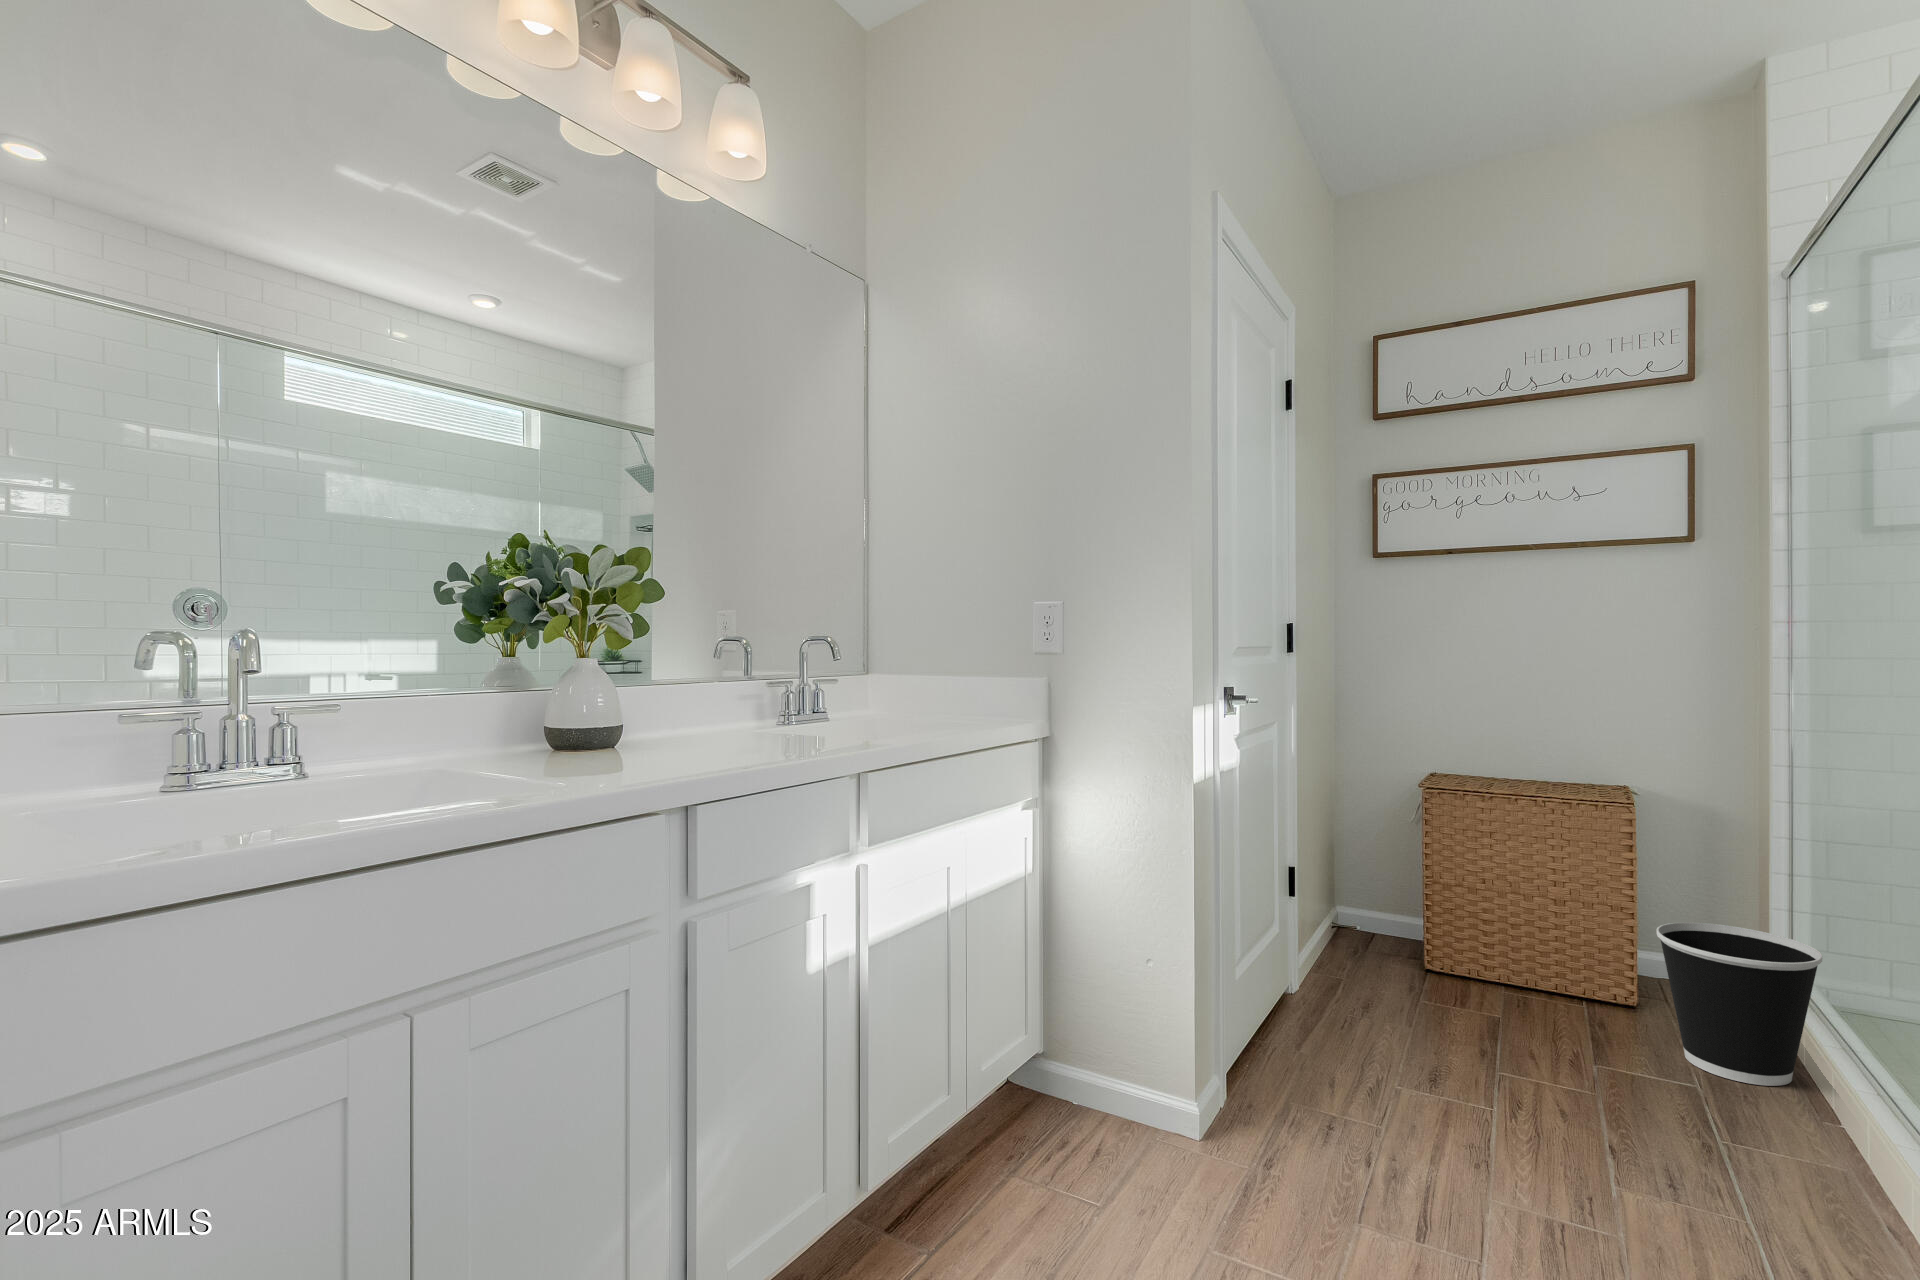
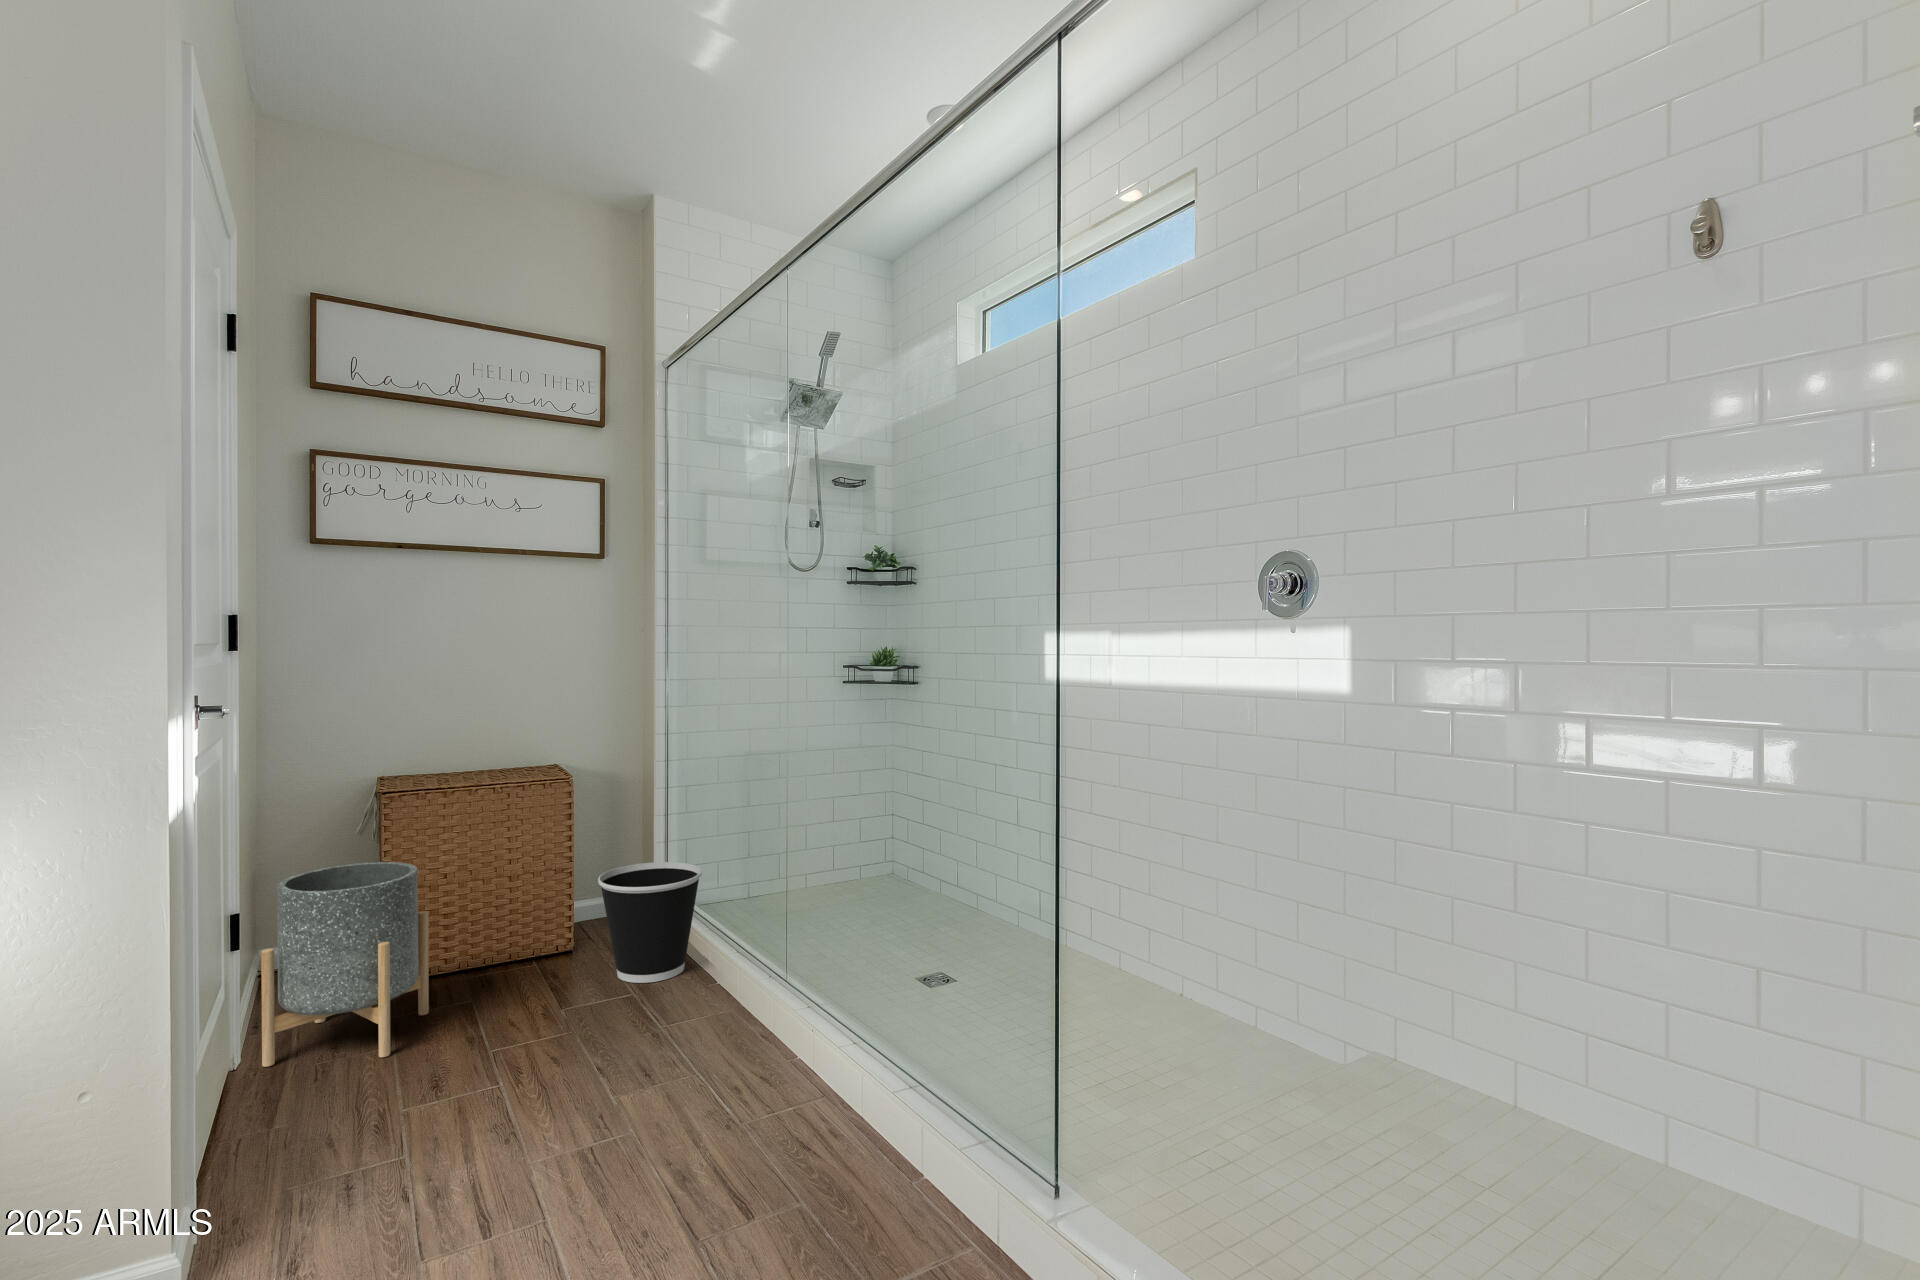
planter: none [1310,846,1456,1034] -> present [261,862,429,1067]

